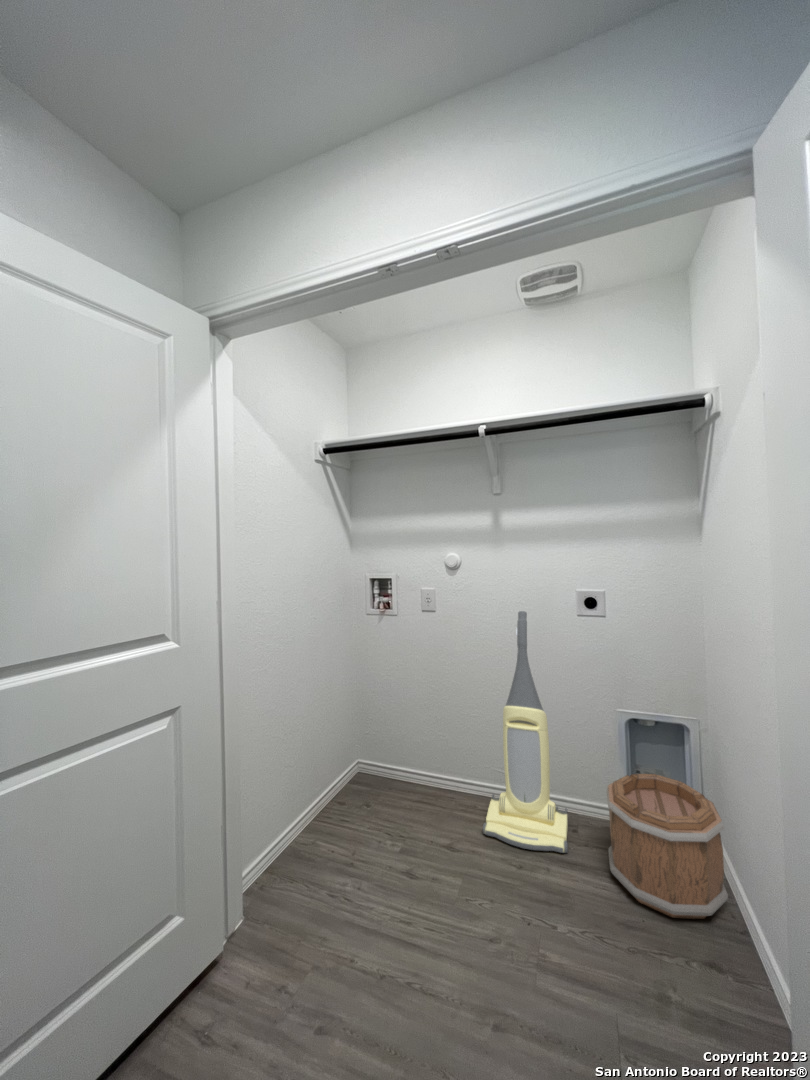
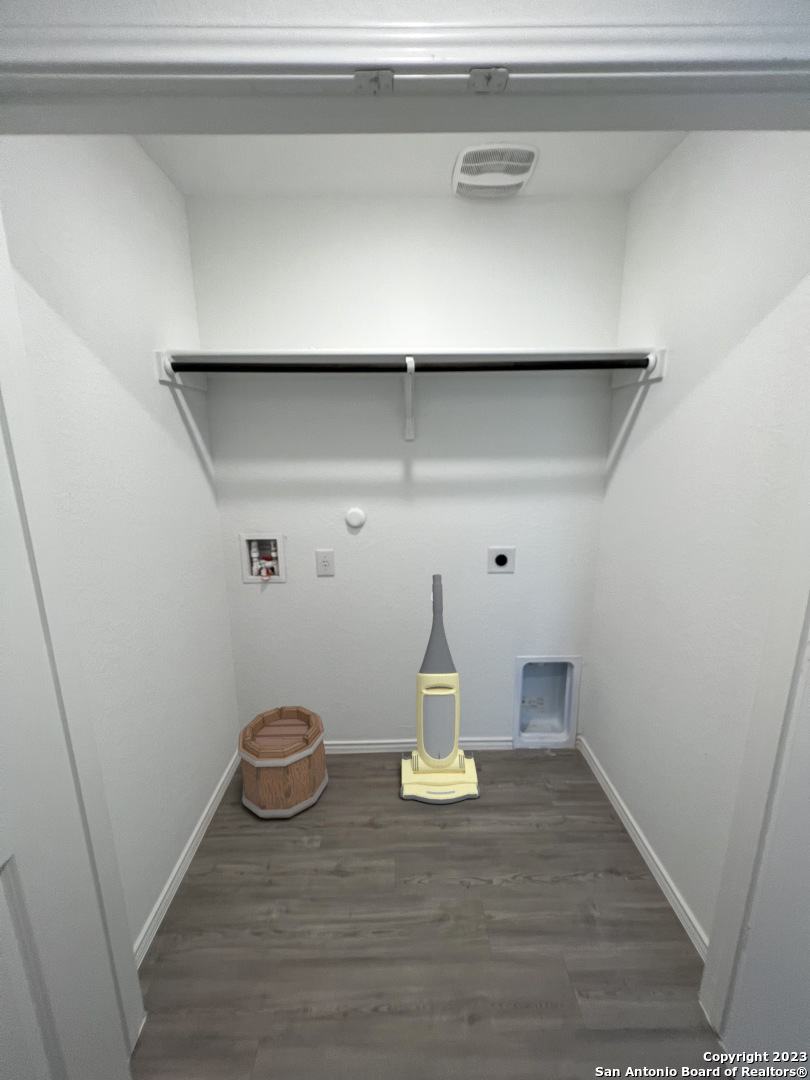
bucket: present [607,774,728,919] -> present [238,706,329,819]

